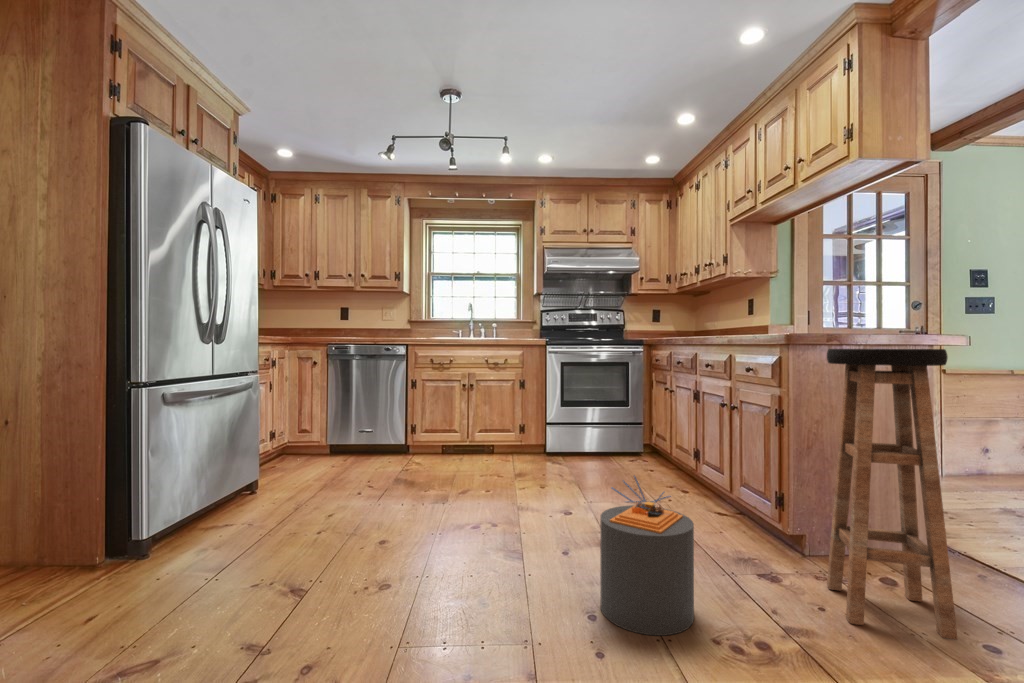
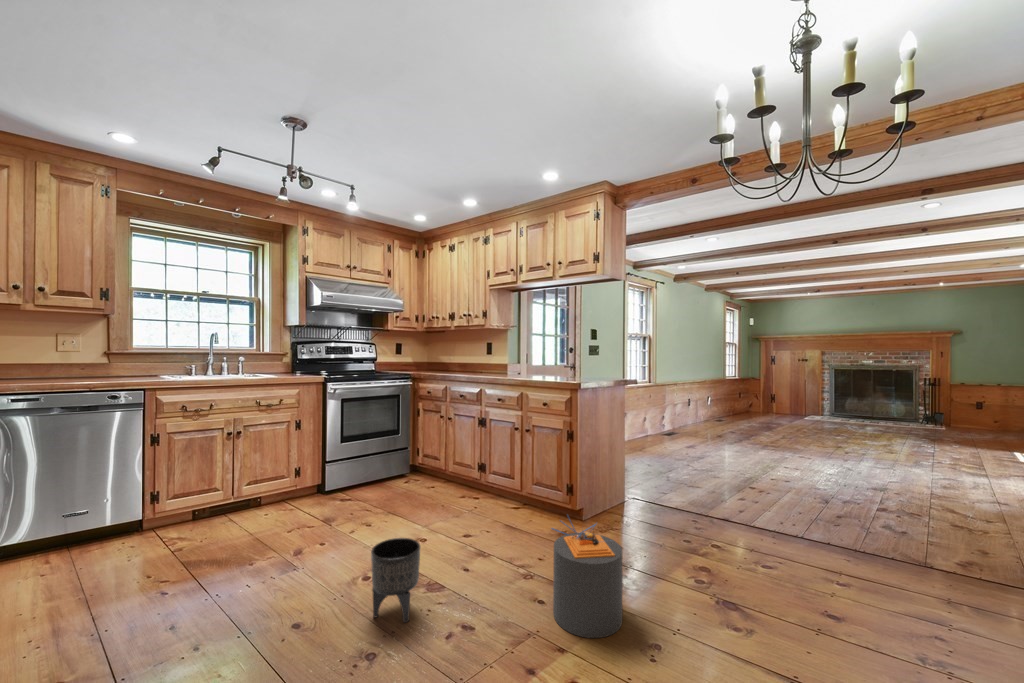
bar stool: present [827,349,958,640] -> none [632,400,704,571]
planter: none [456,471,503,548] -> present [371,538,420,623]

